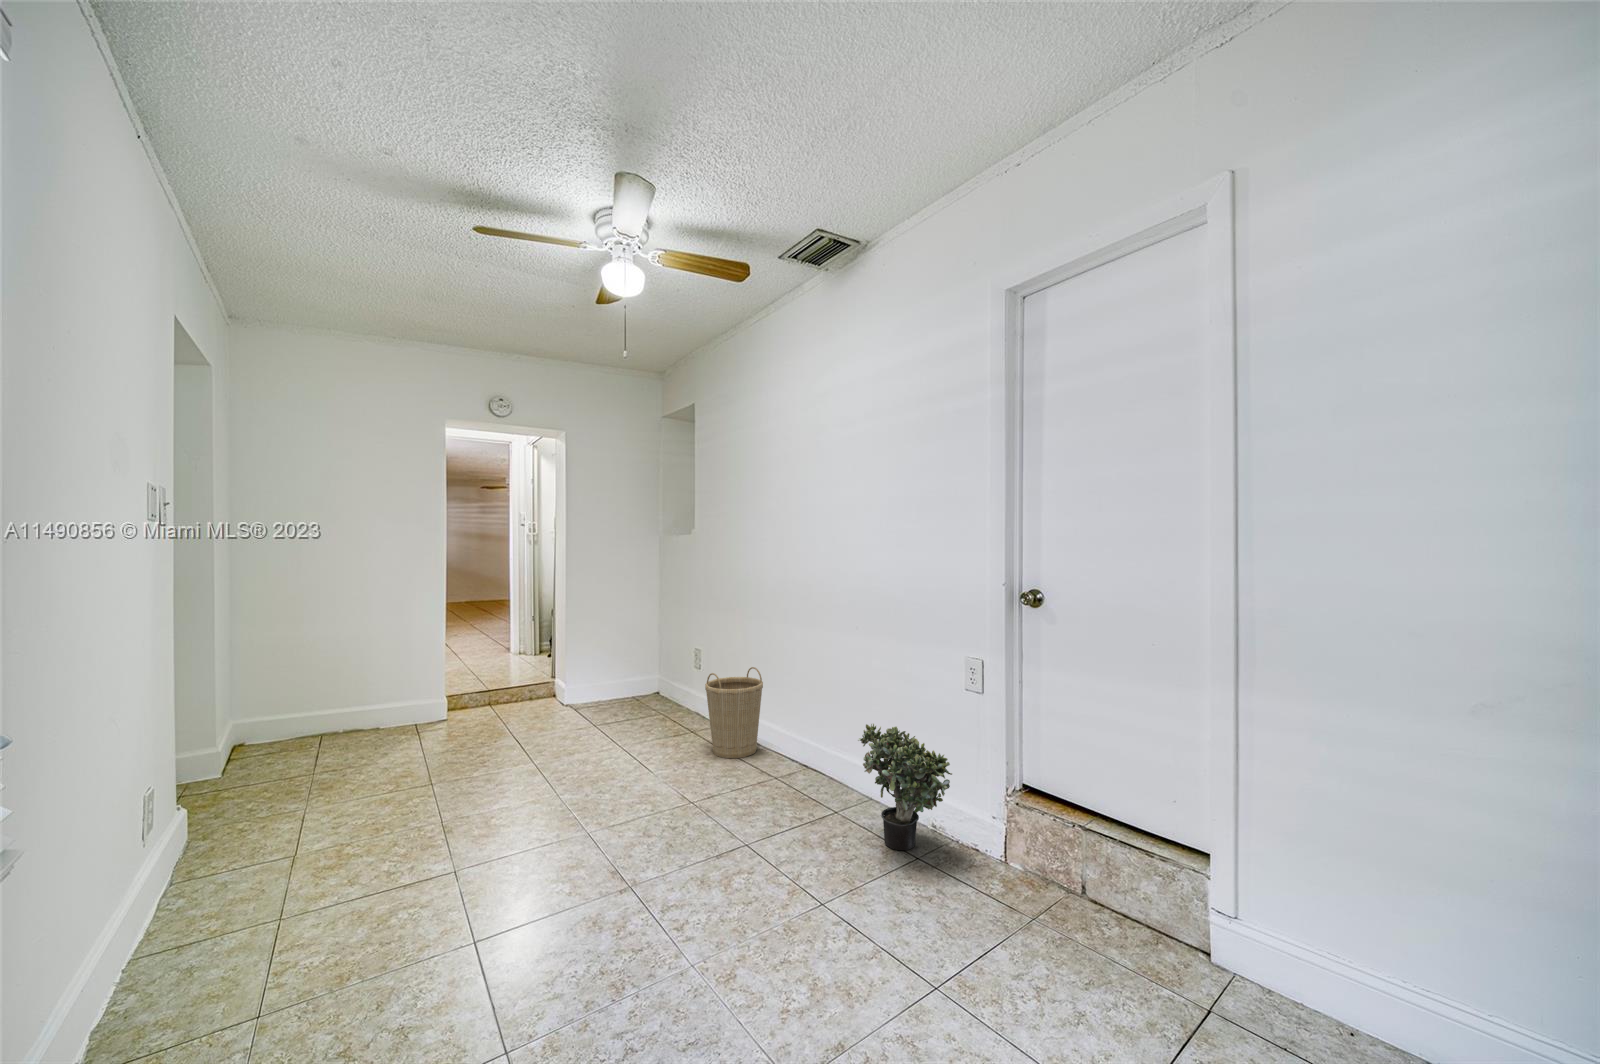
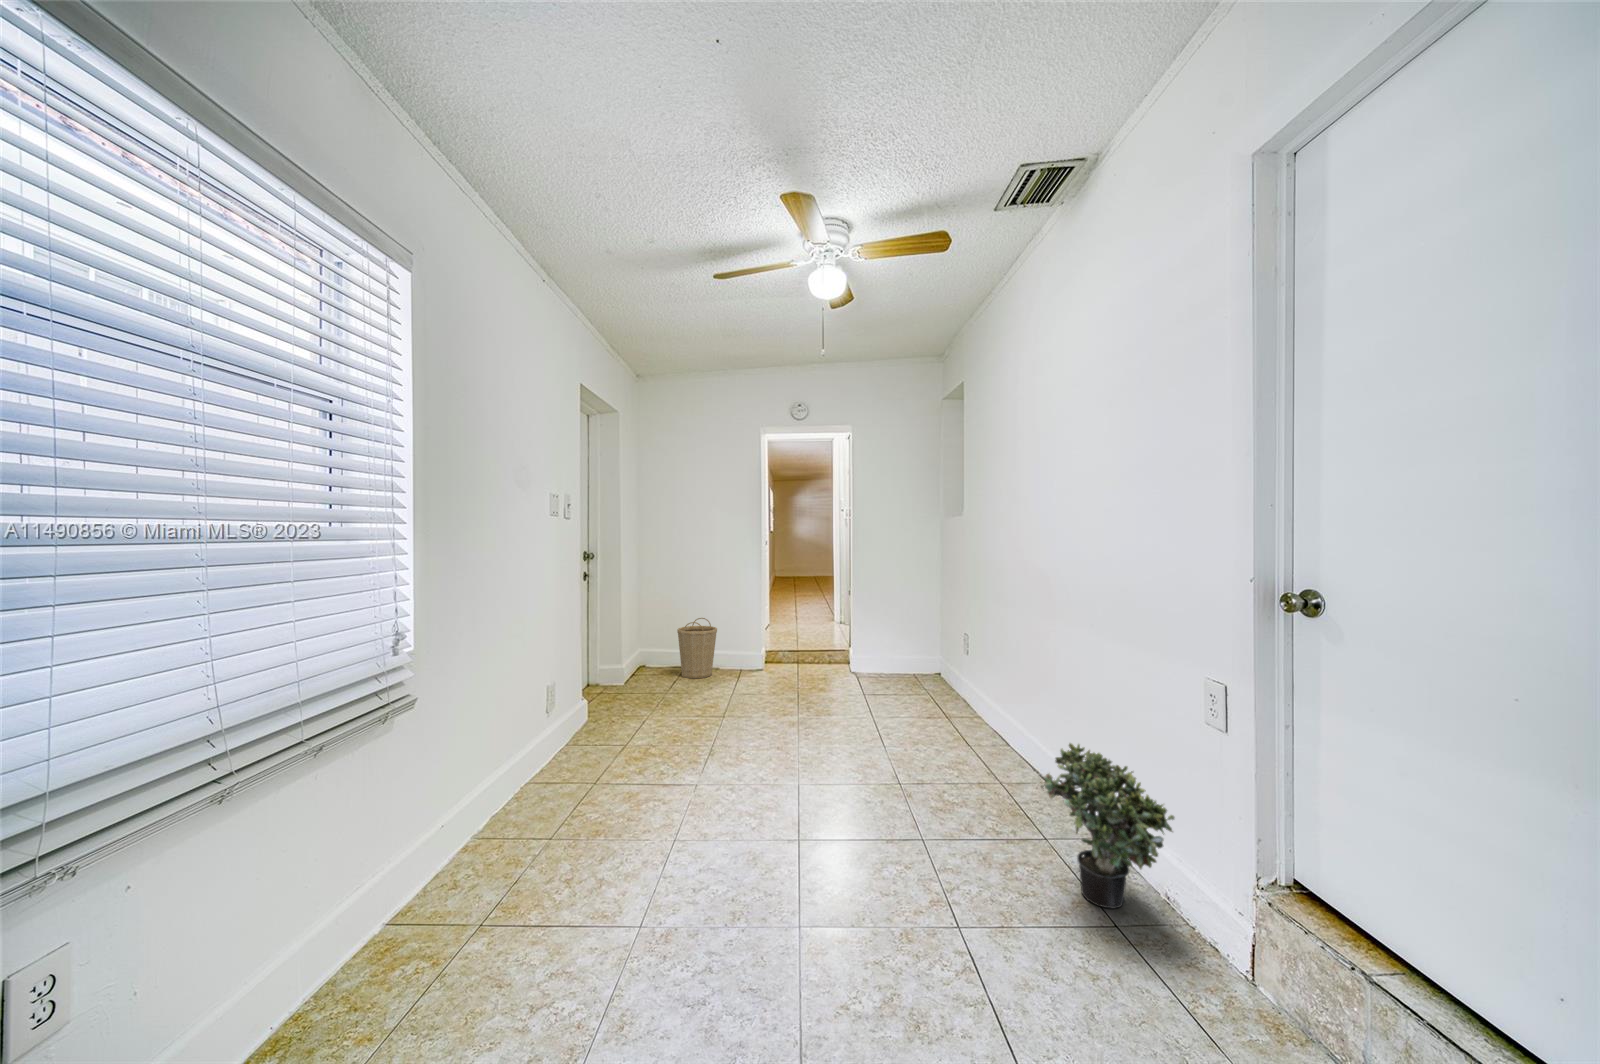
basket: present [705,667,763,758] -> present [677,618,717,678]

